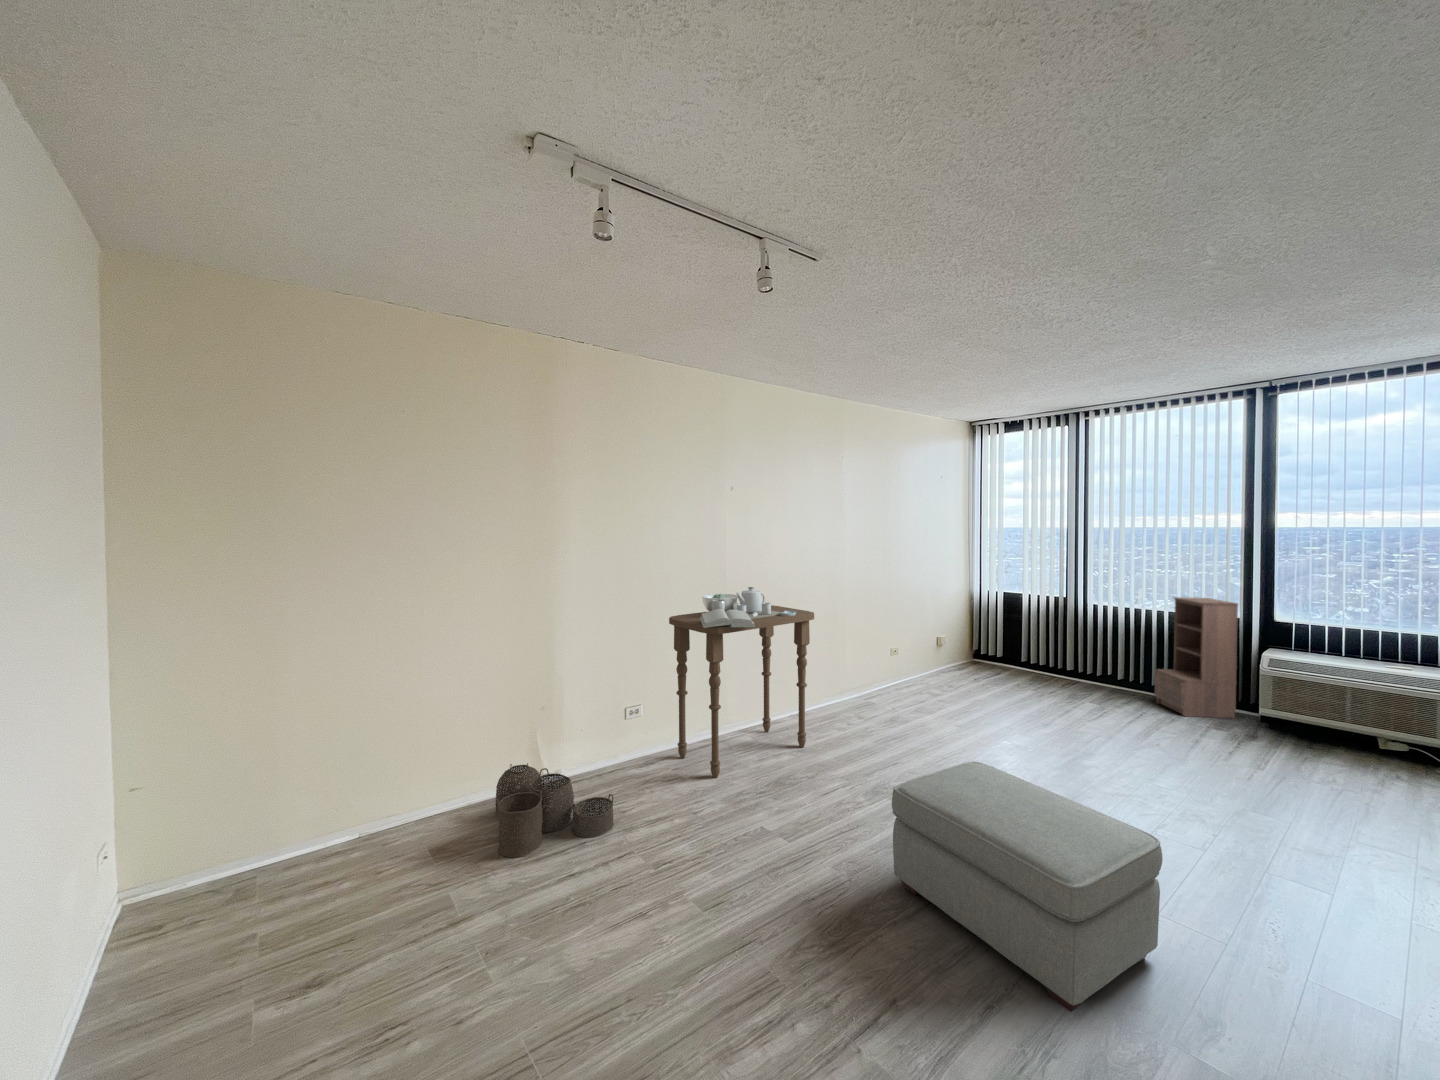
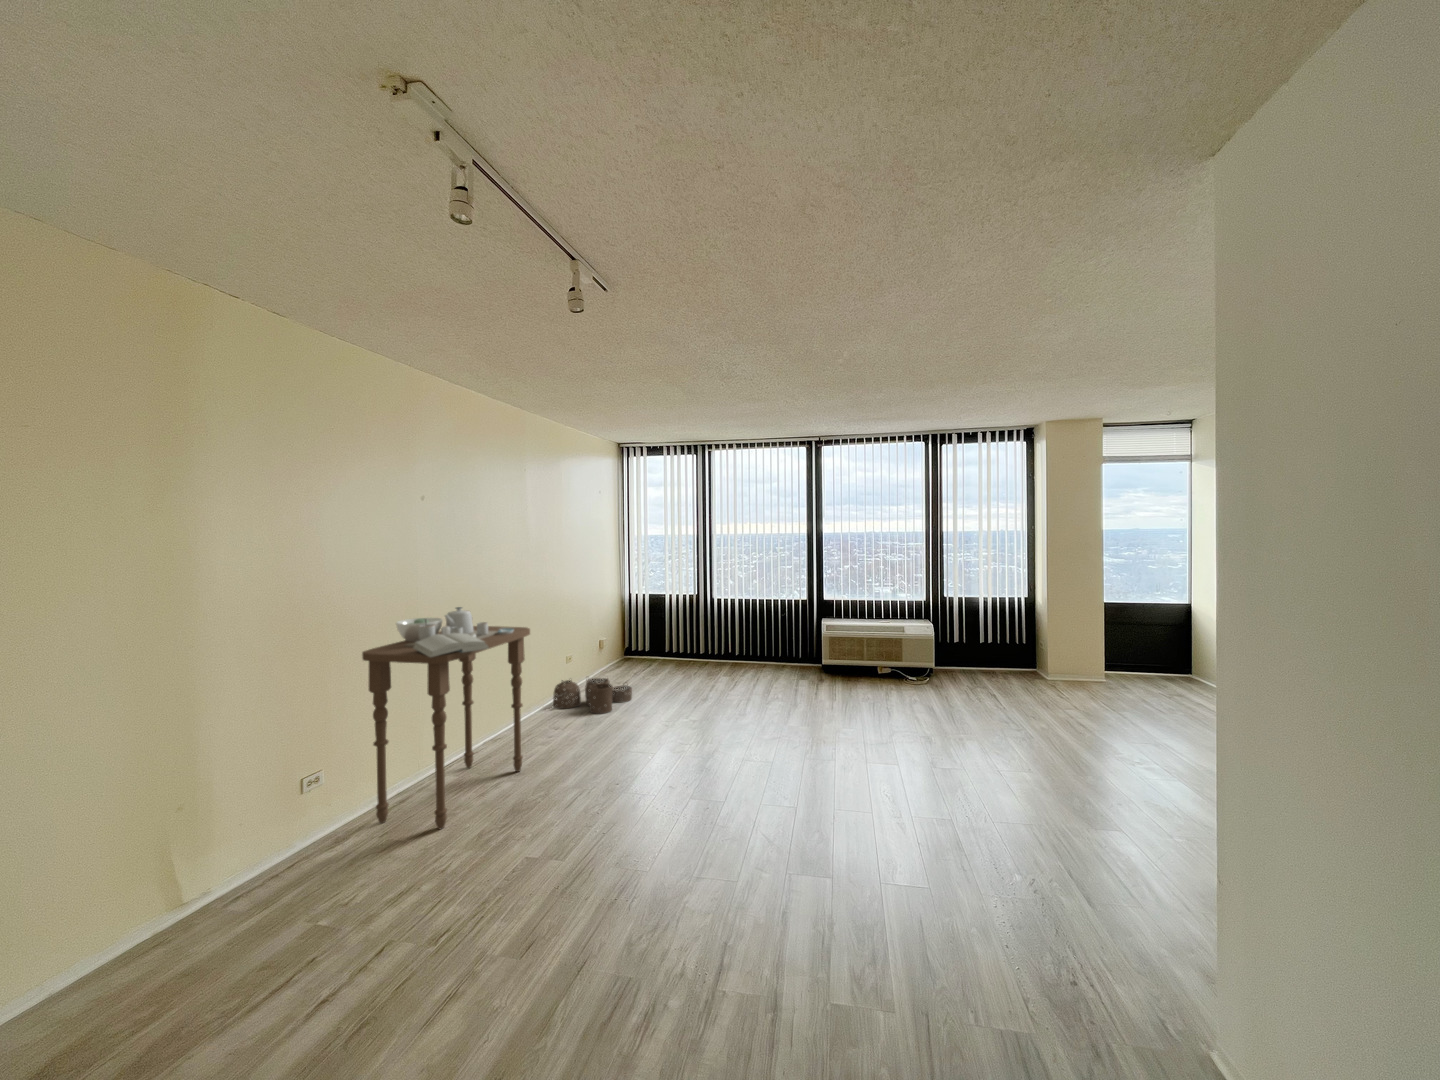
bookshelf: present [1154,597,1238,718] -> none [763,587,809,676]
ottoman: present [892,762,1163,1012] -> none [671,731,845,879]
woven basket: present [495,763,614,857] -> present [553,678,632,714]

